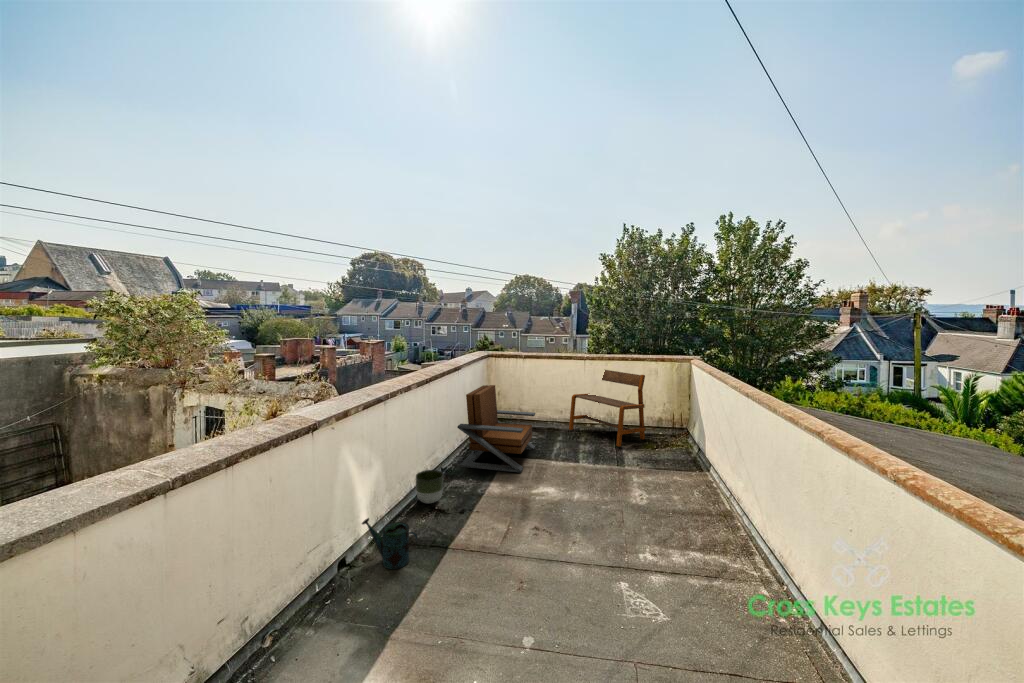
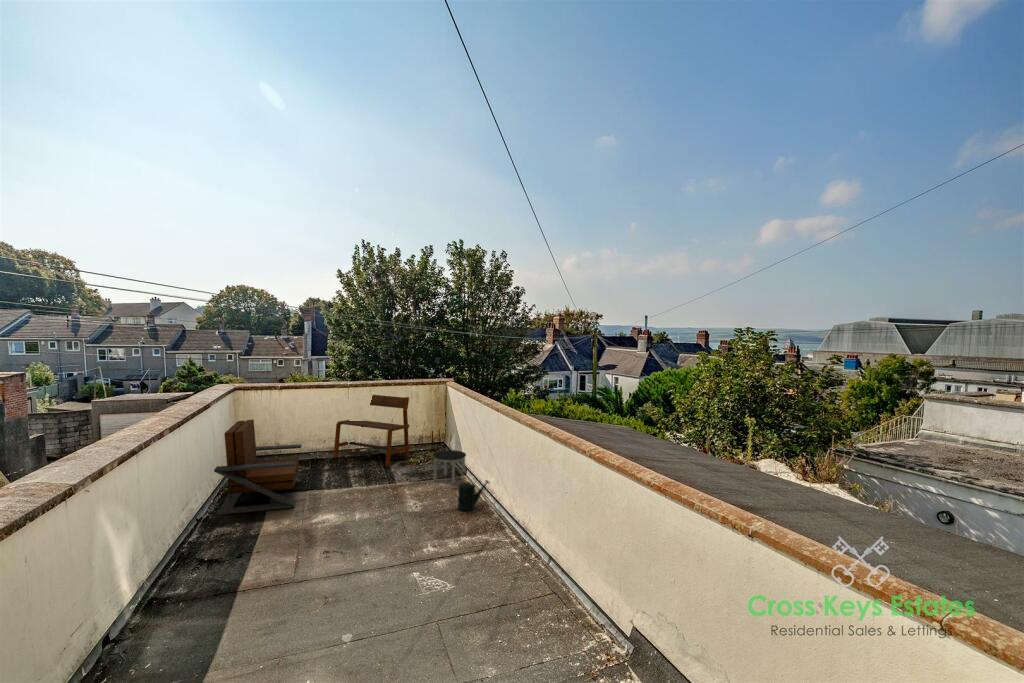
round table: none [668,439,709,480] -> present [433,450,466,484]
planter: present [416,470,443,503] -> none [175,521,212,560]
watering can: present [362,518,417,569] -> present [458,480,490,511]

